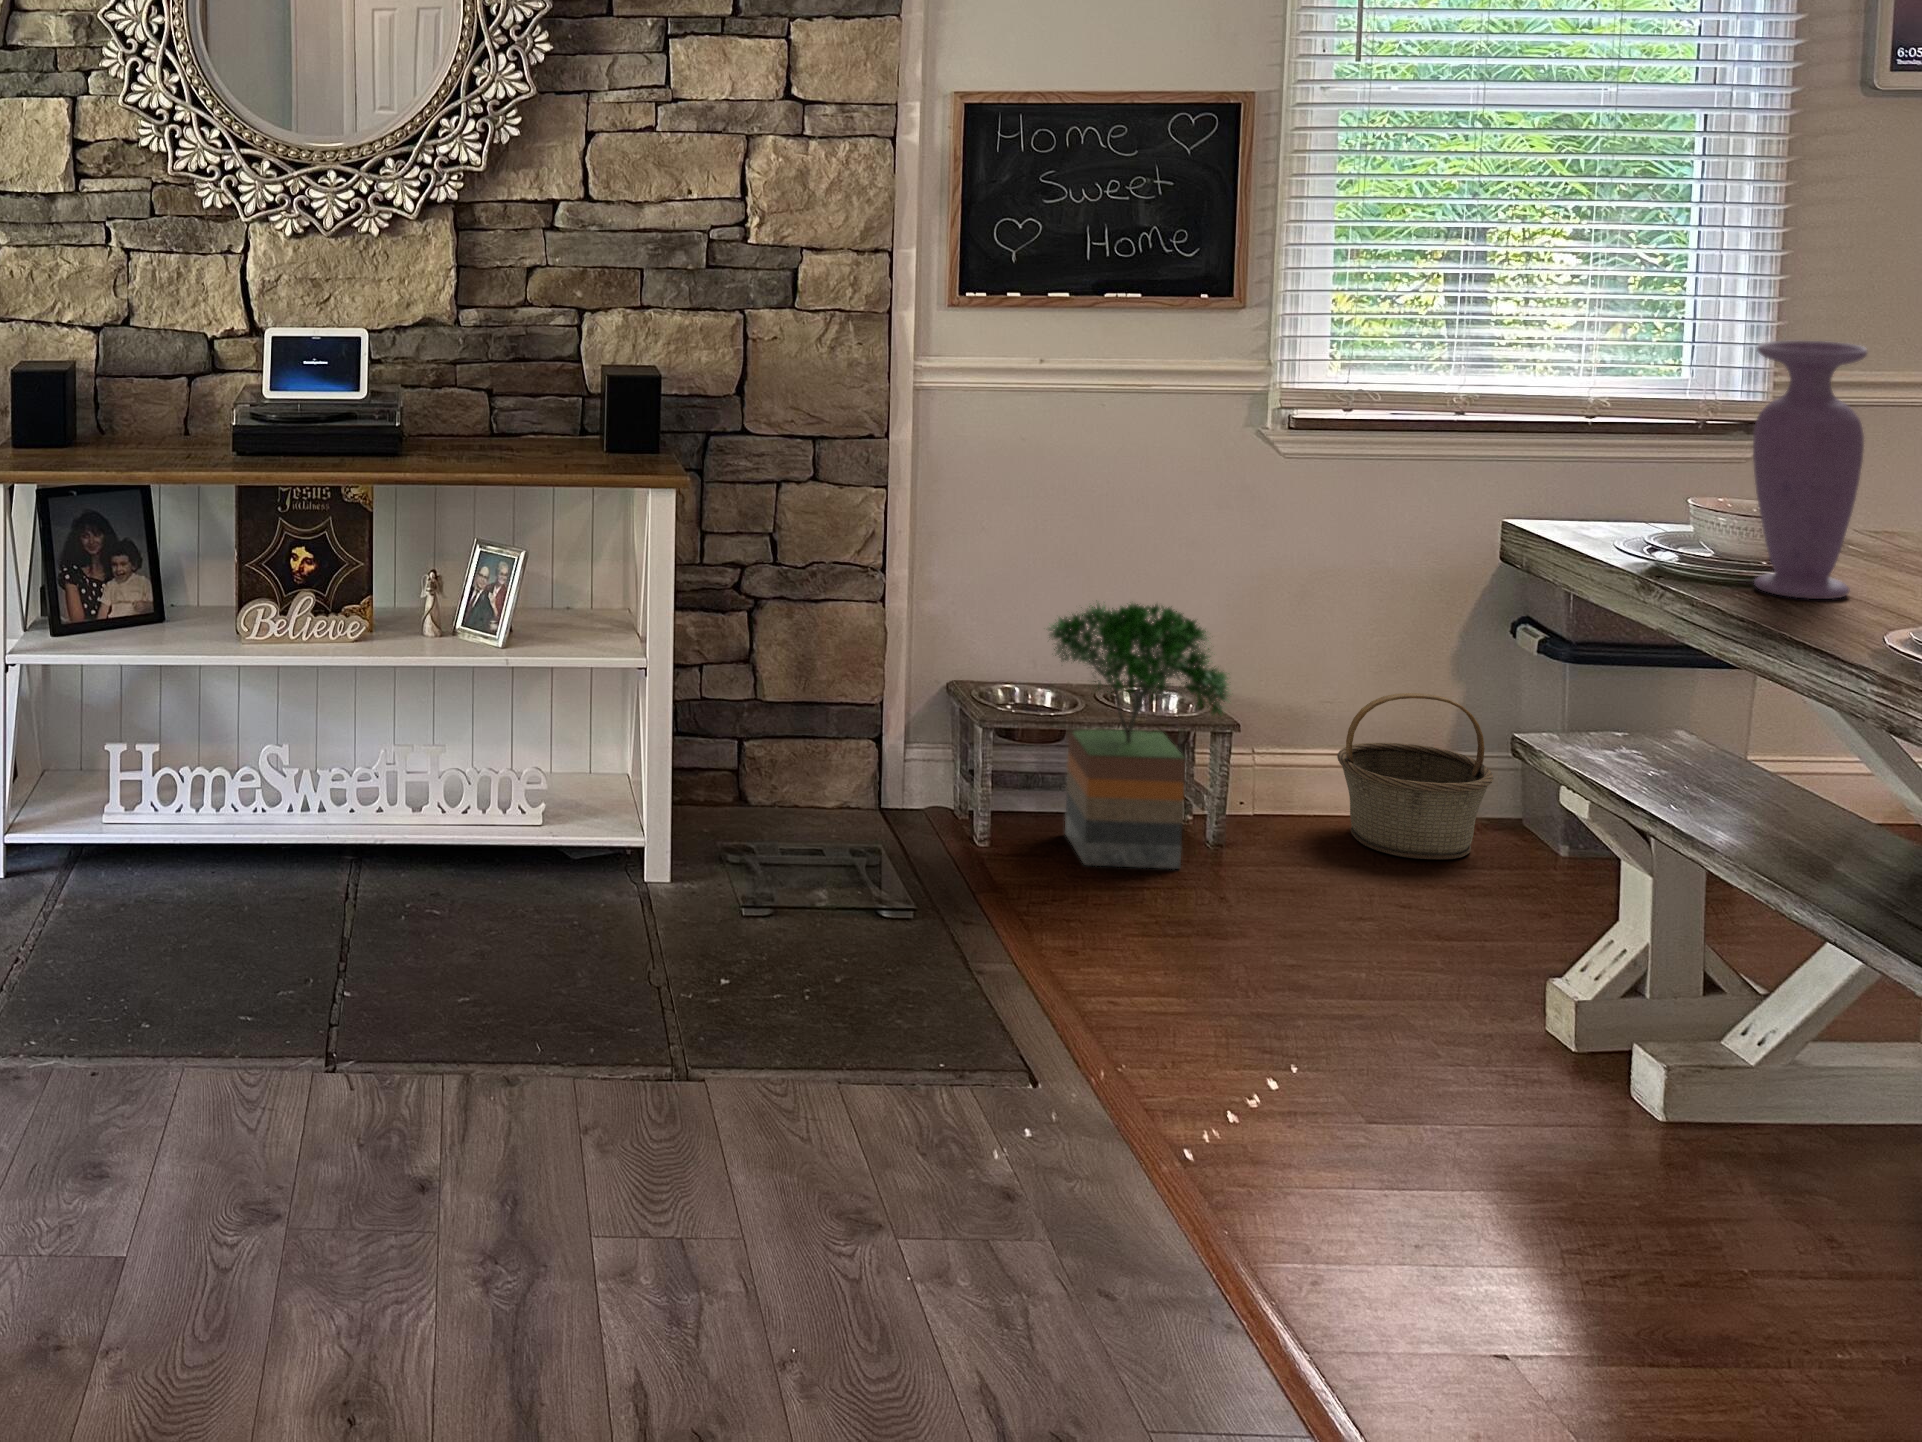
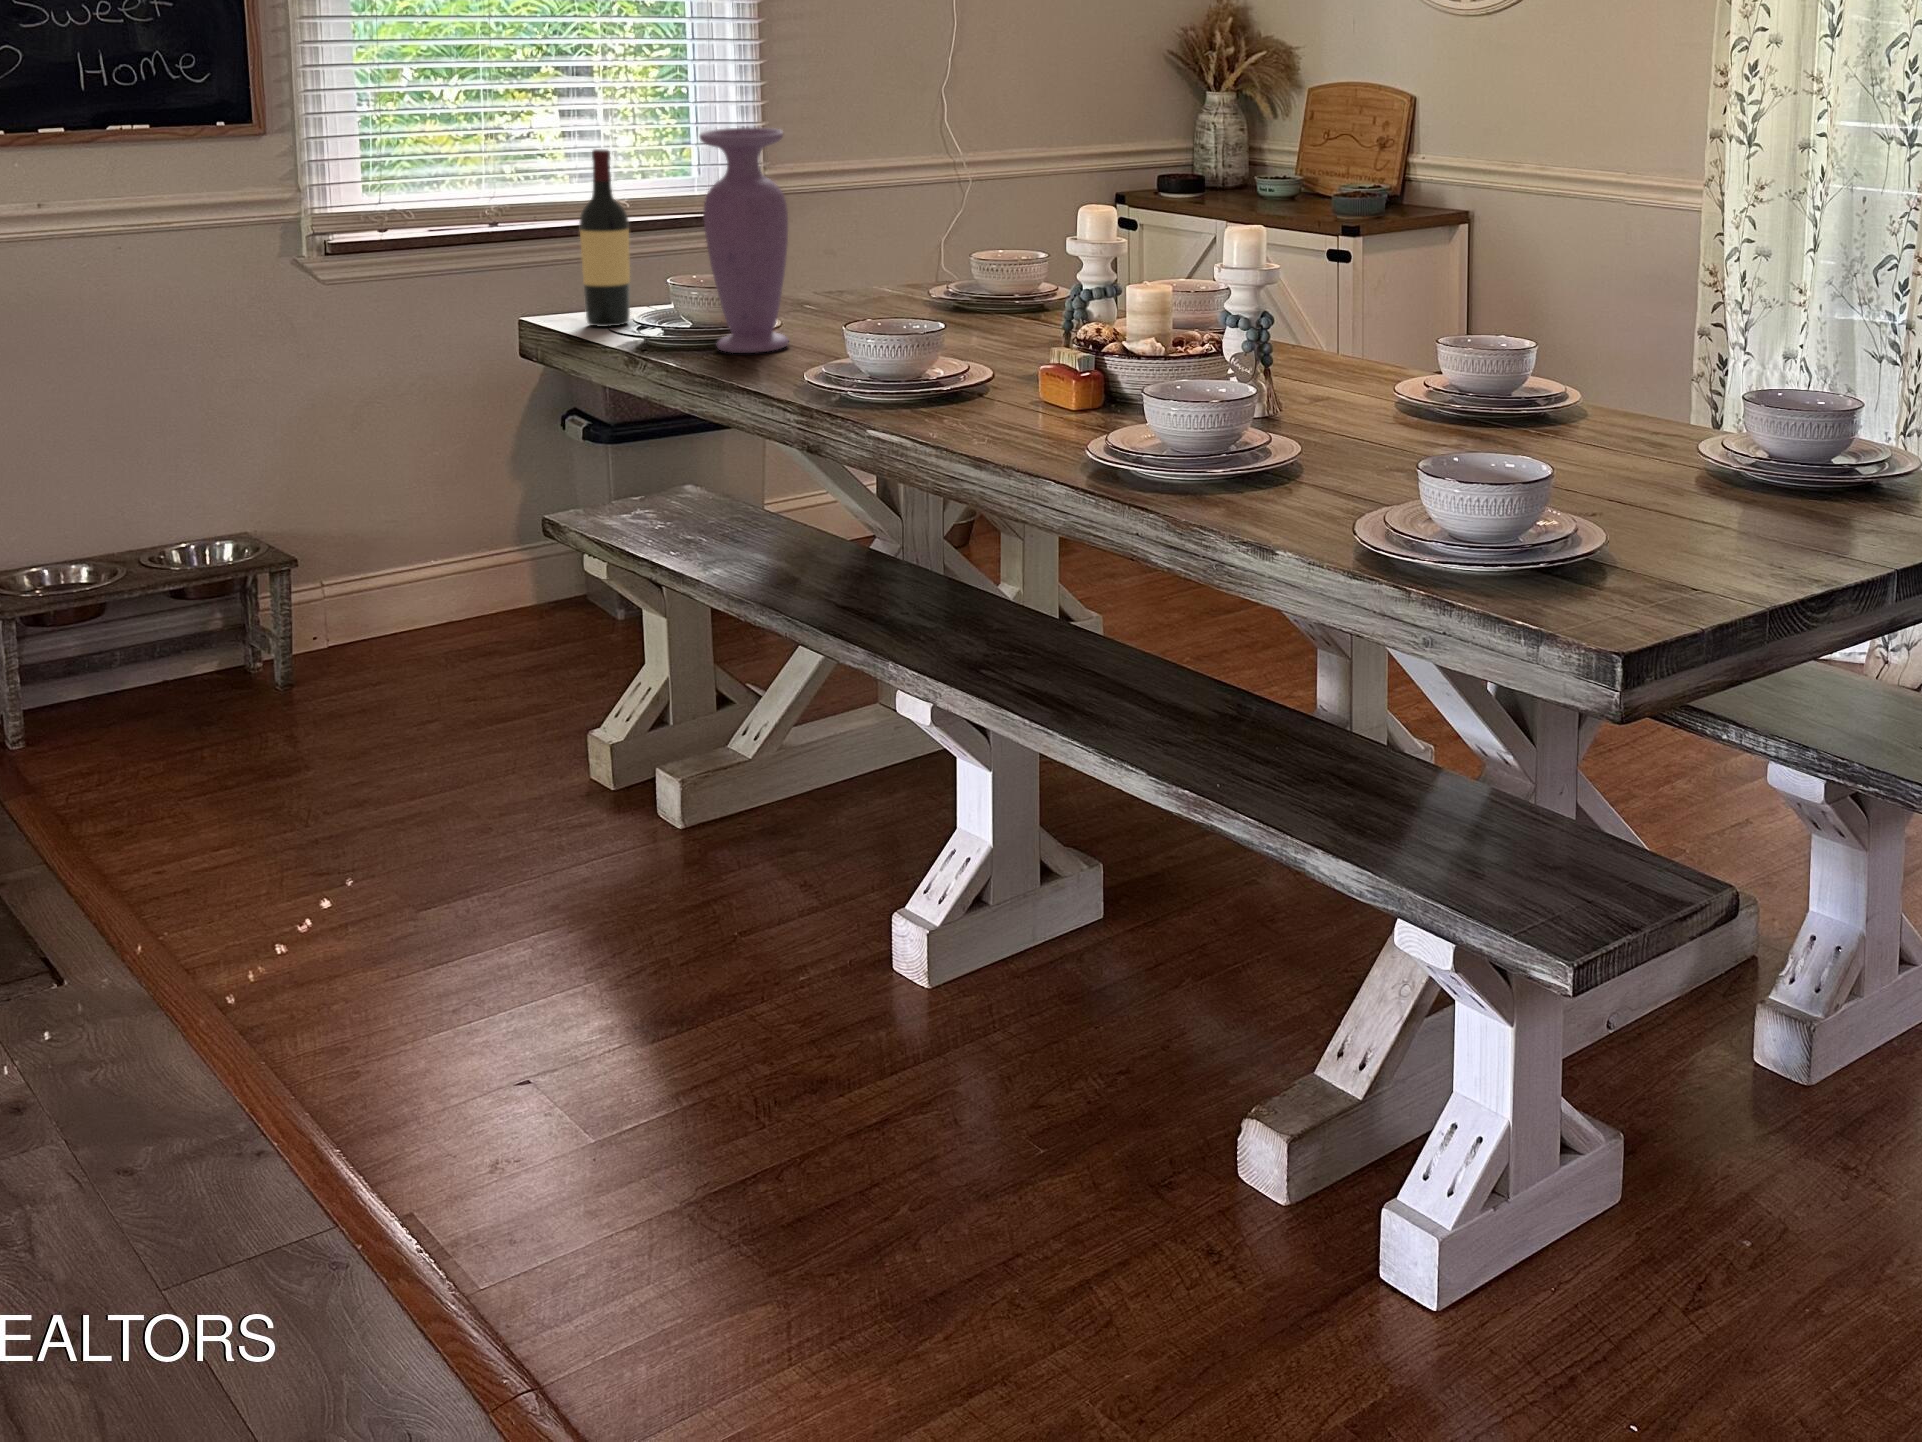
wine bottle: none [1584,350,1645,543] -> present [580,149,630,327]
potted tree: present [1048,604,1231,869] -> none [65,448,287,739]
basket: present [1337,693,1494,859] -> none [410,495,556,654]

